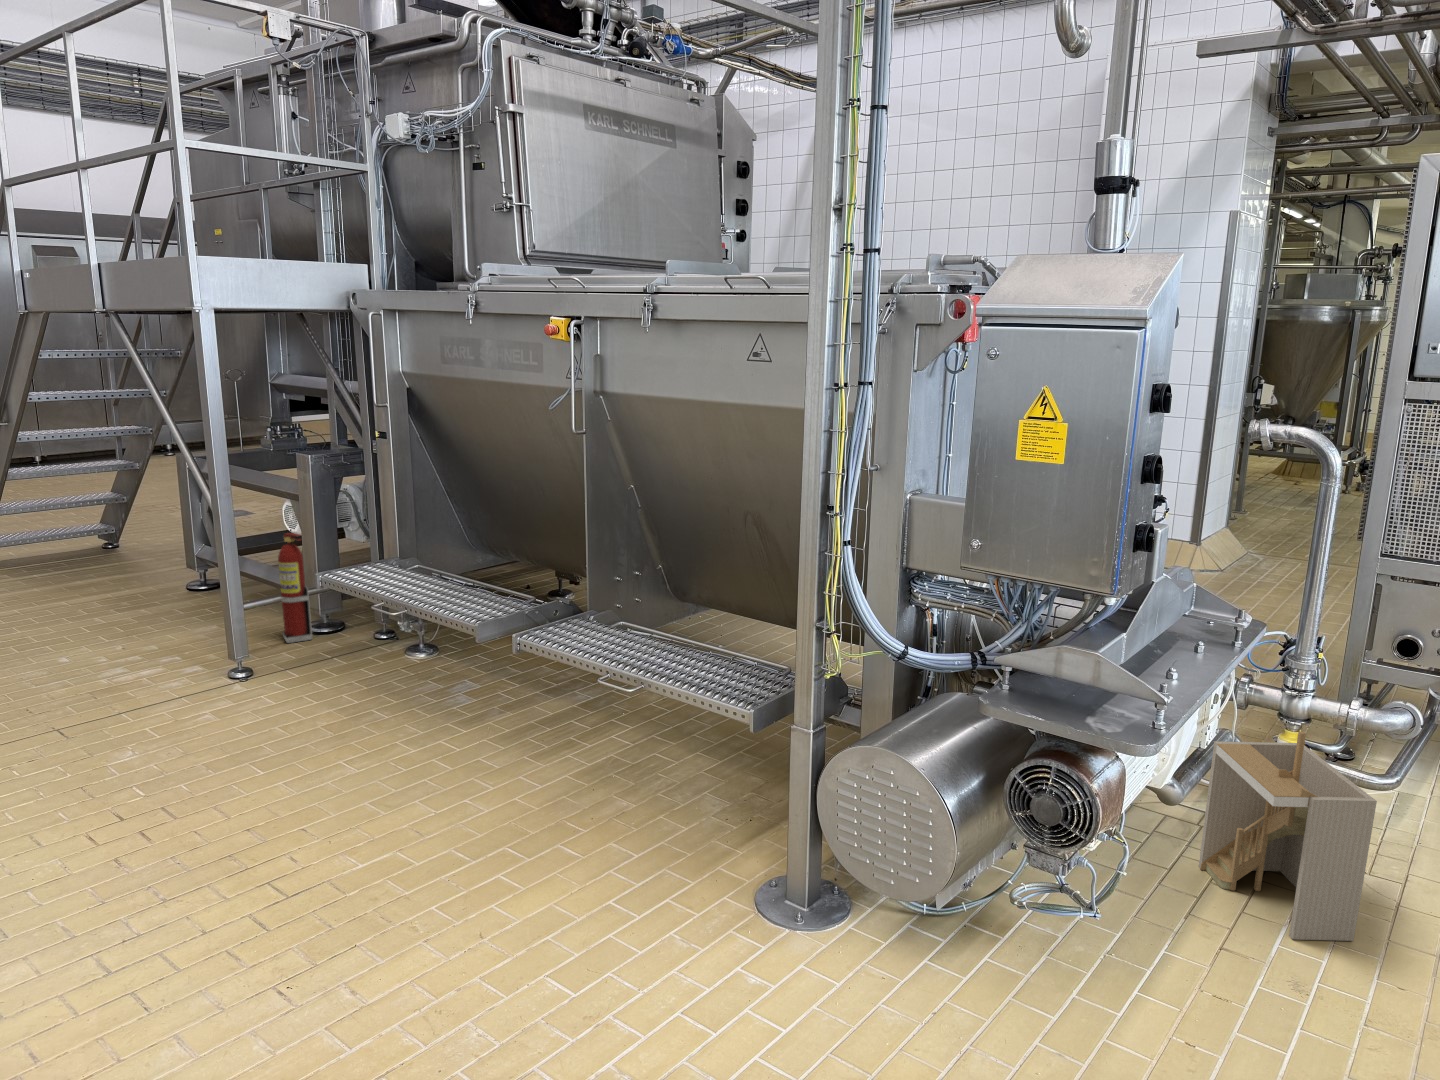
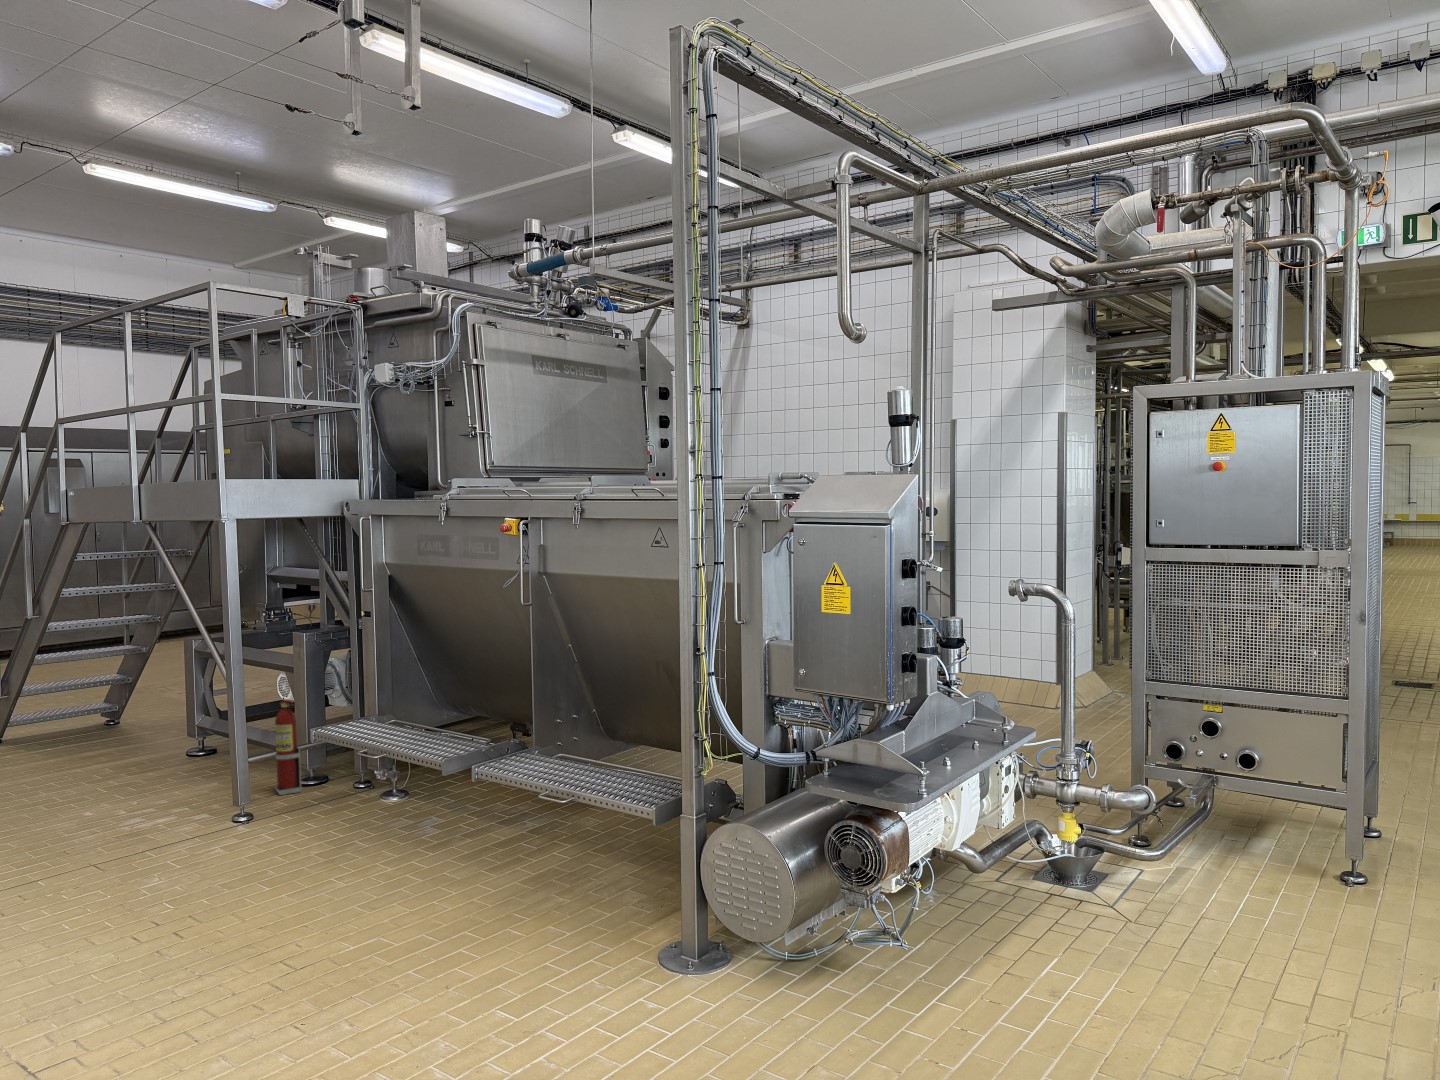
storage bin: present [1199,732,1377,941] -> none [1003,804,1102,963]

